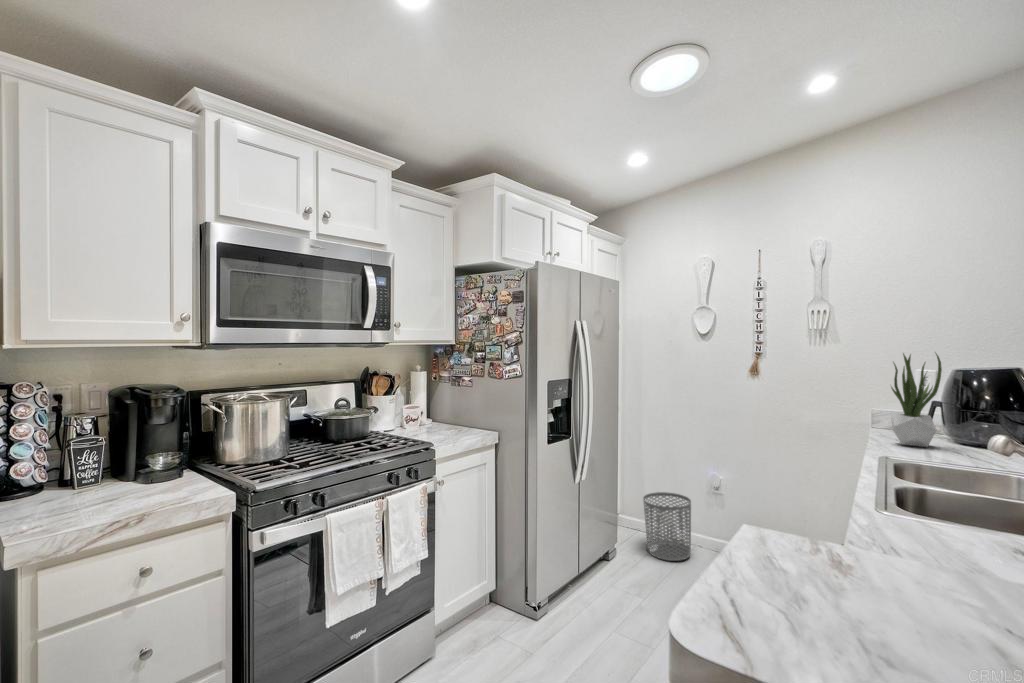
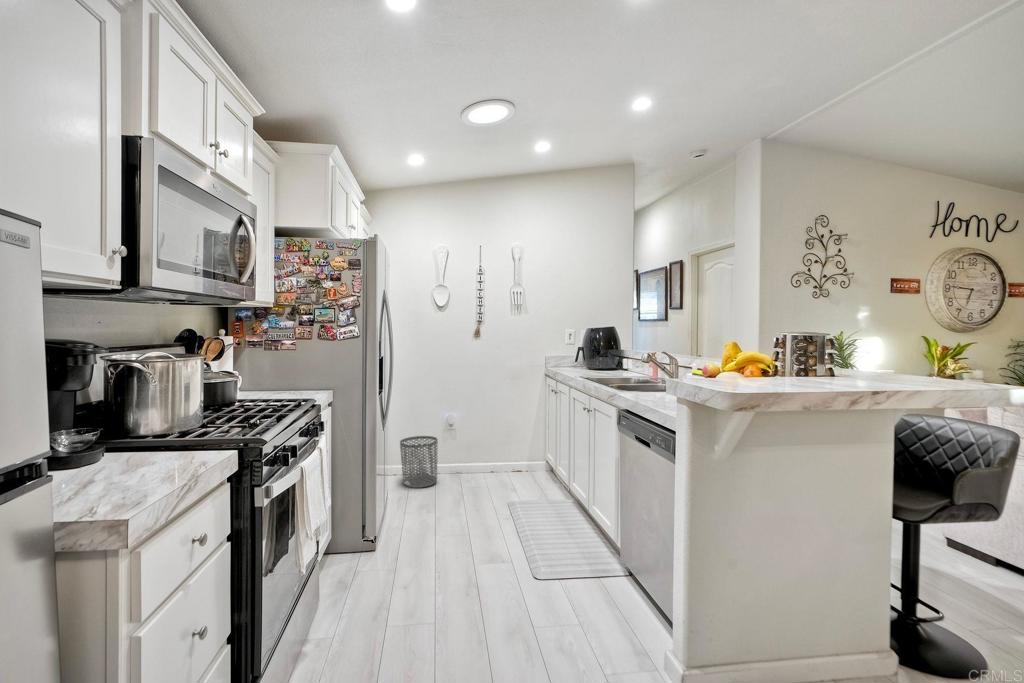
potted plant: present [891,353,942,447] -> none [569,318,591,371]

